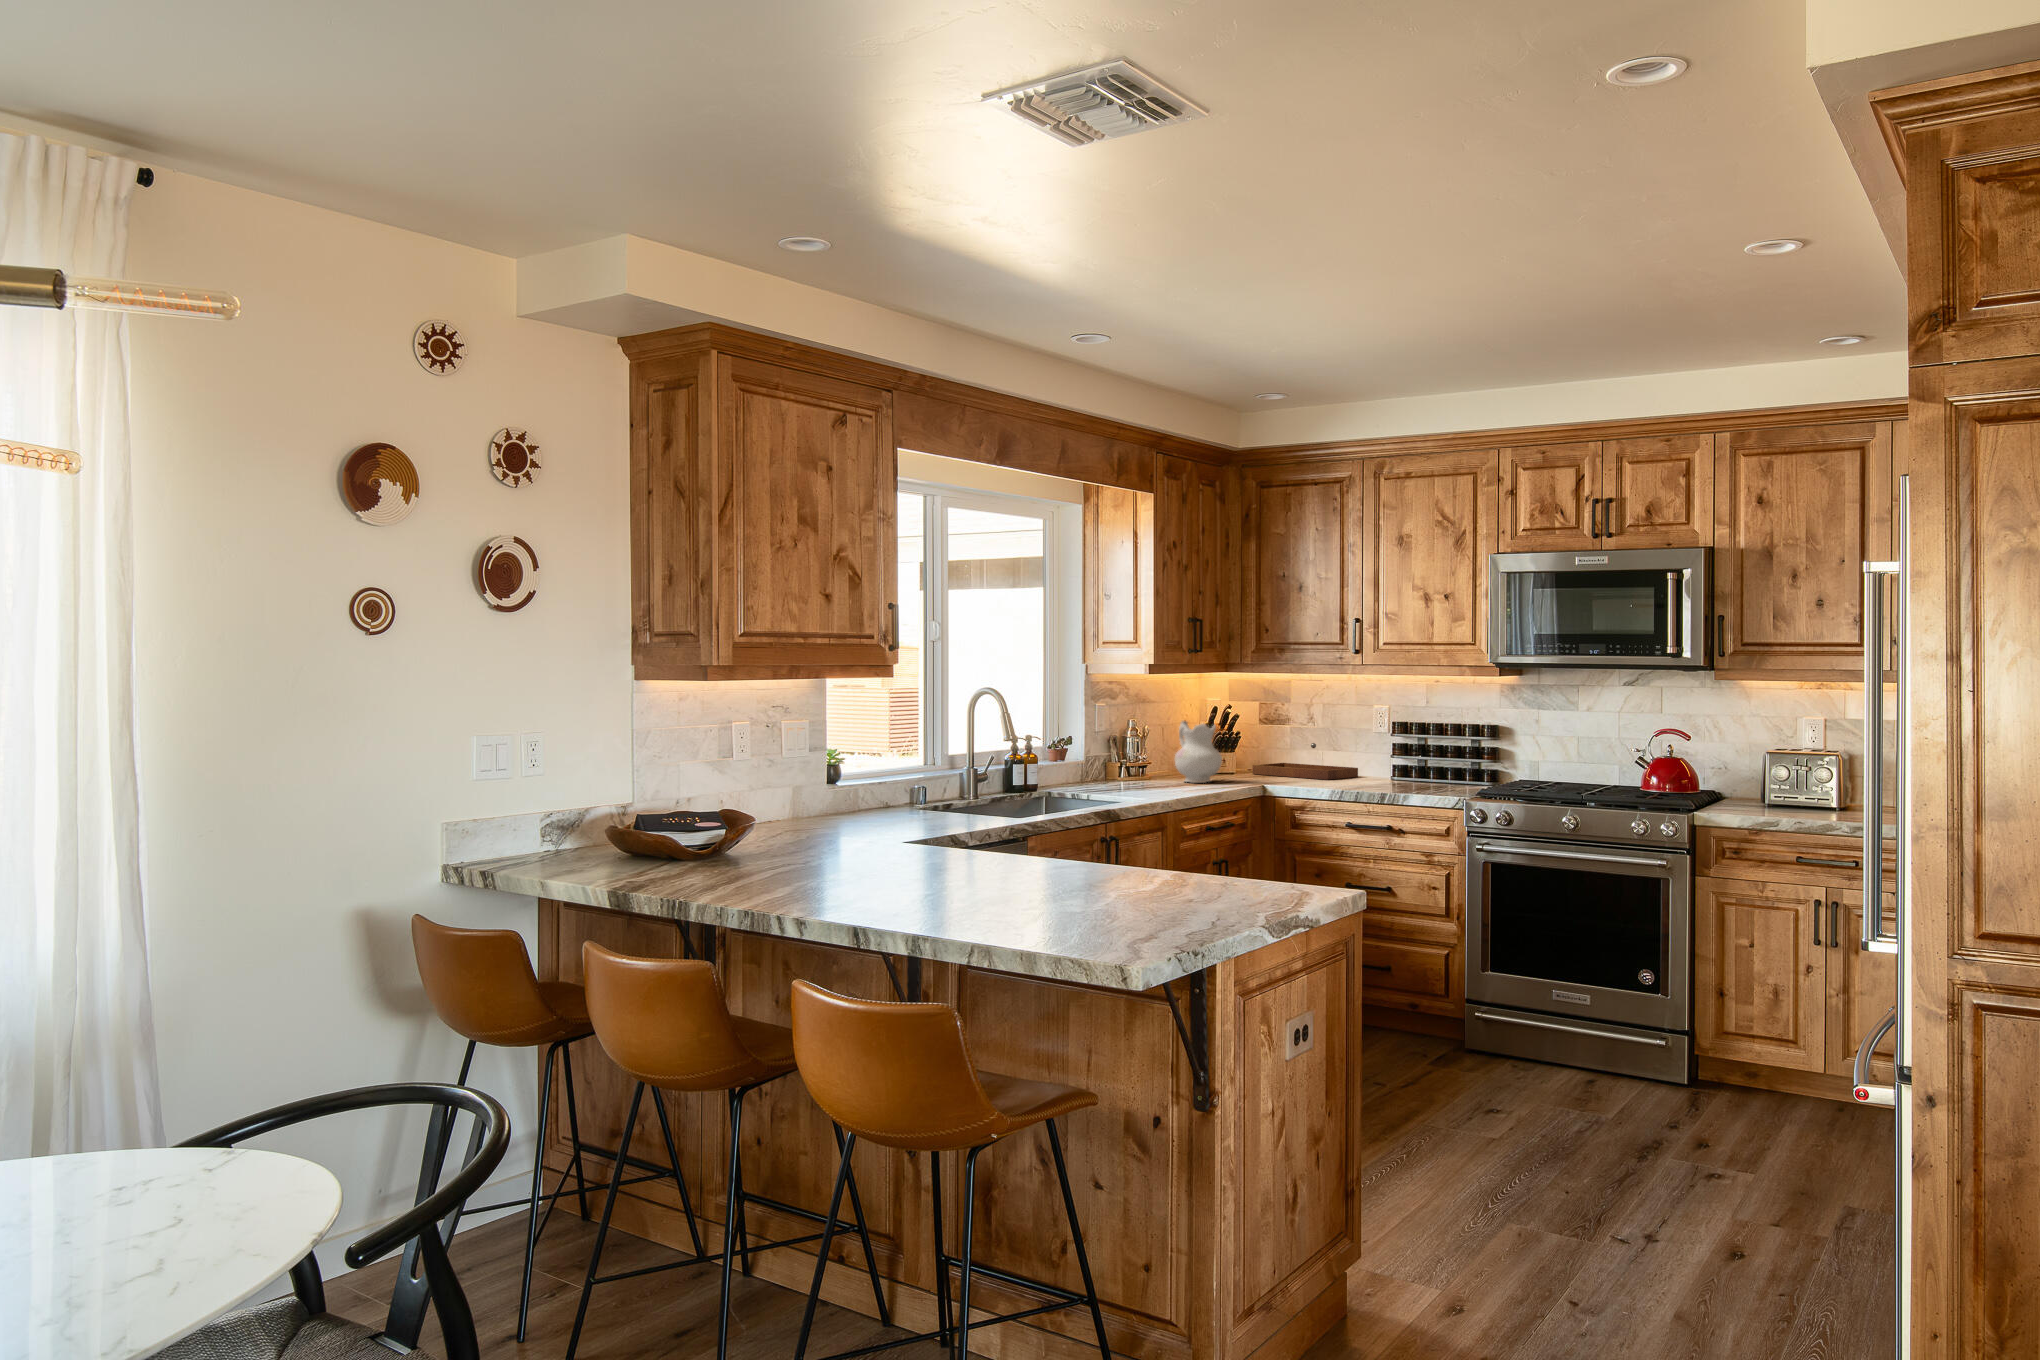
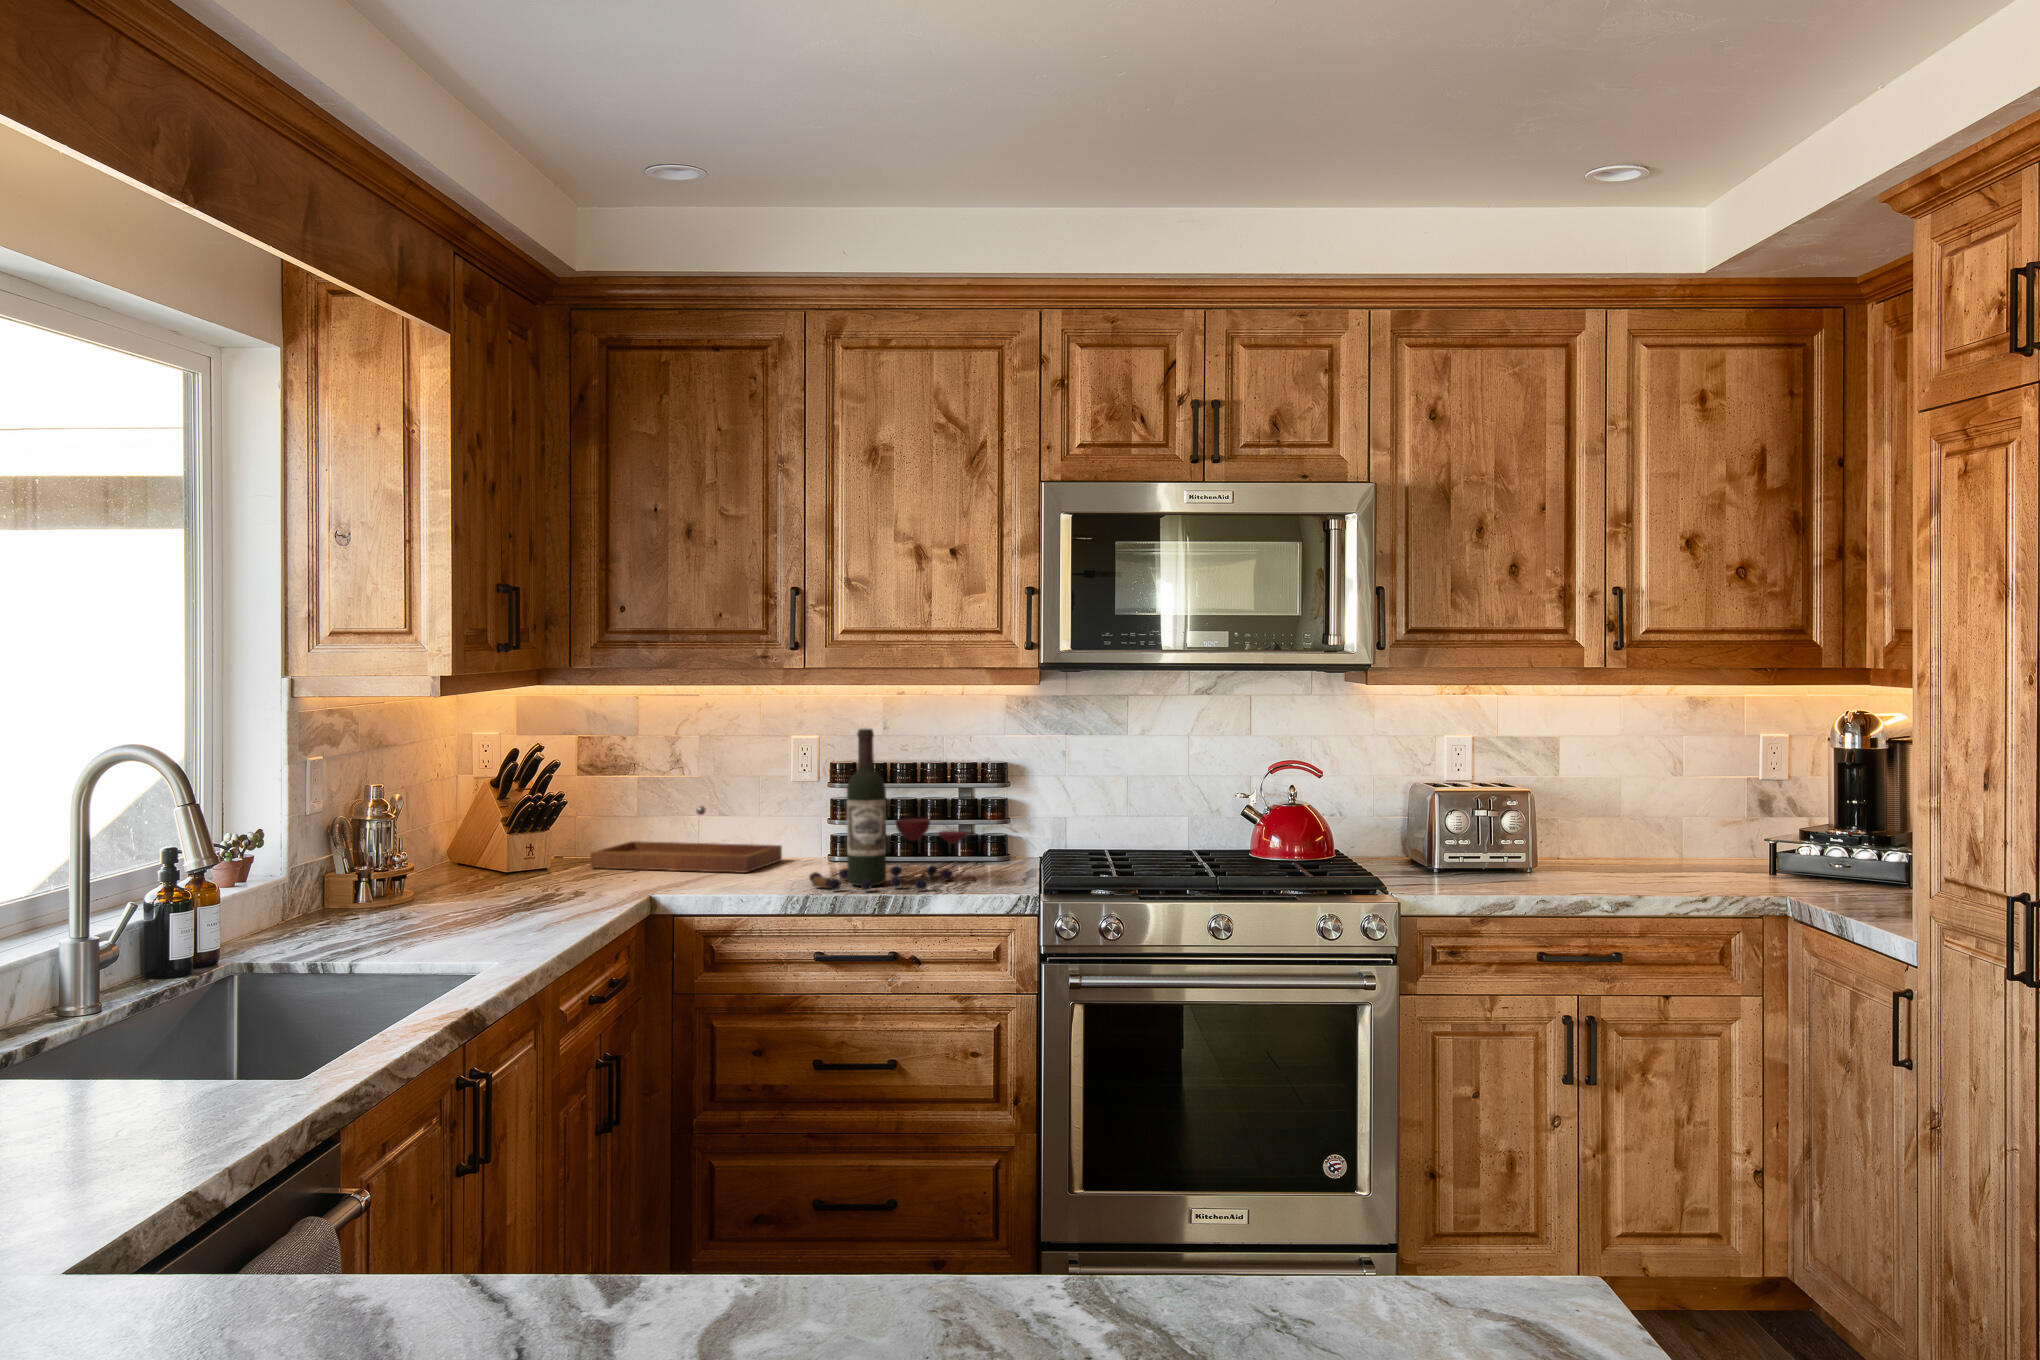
wine bottle: none [1348,698,1436,791] -> present [809,729,967,891]
ceramic pitcher: present [1175,721,1222,783] -> none [476,781,571,904]

